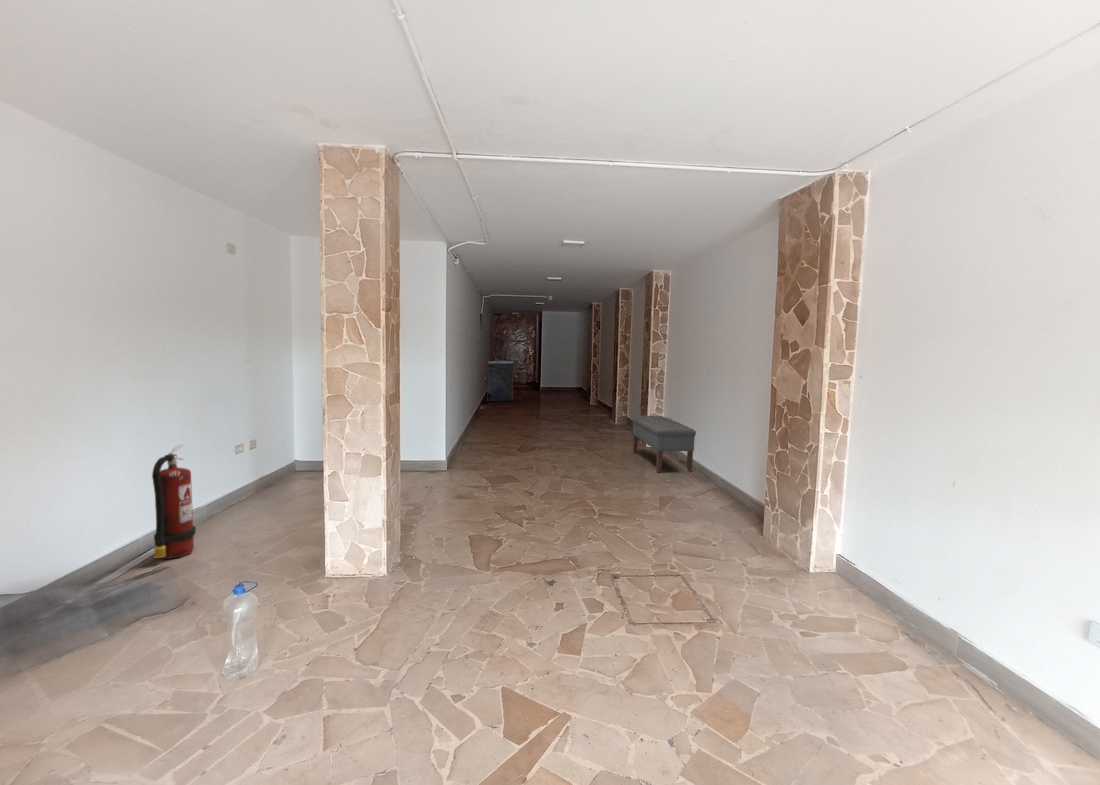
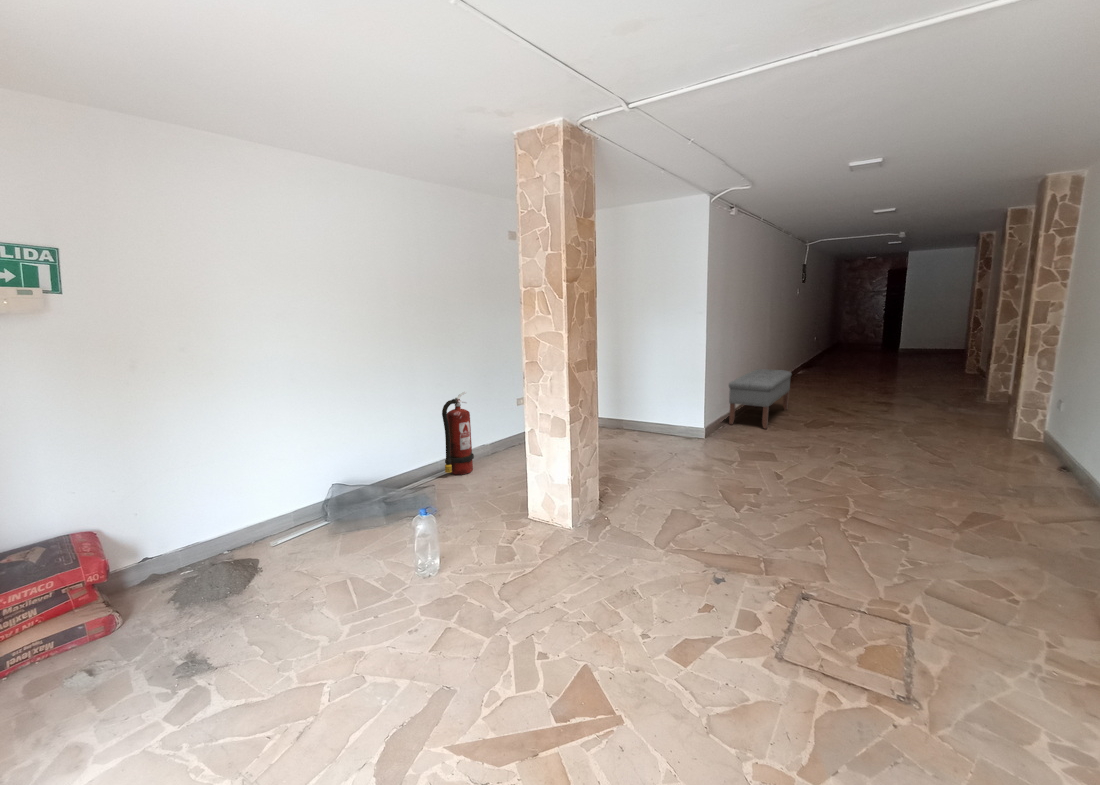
trash can: present [486,360,514,401] -> none [821,312,858,360]
bench: present [632,416,696,473] -> present [729,369,792,429]

